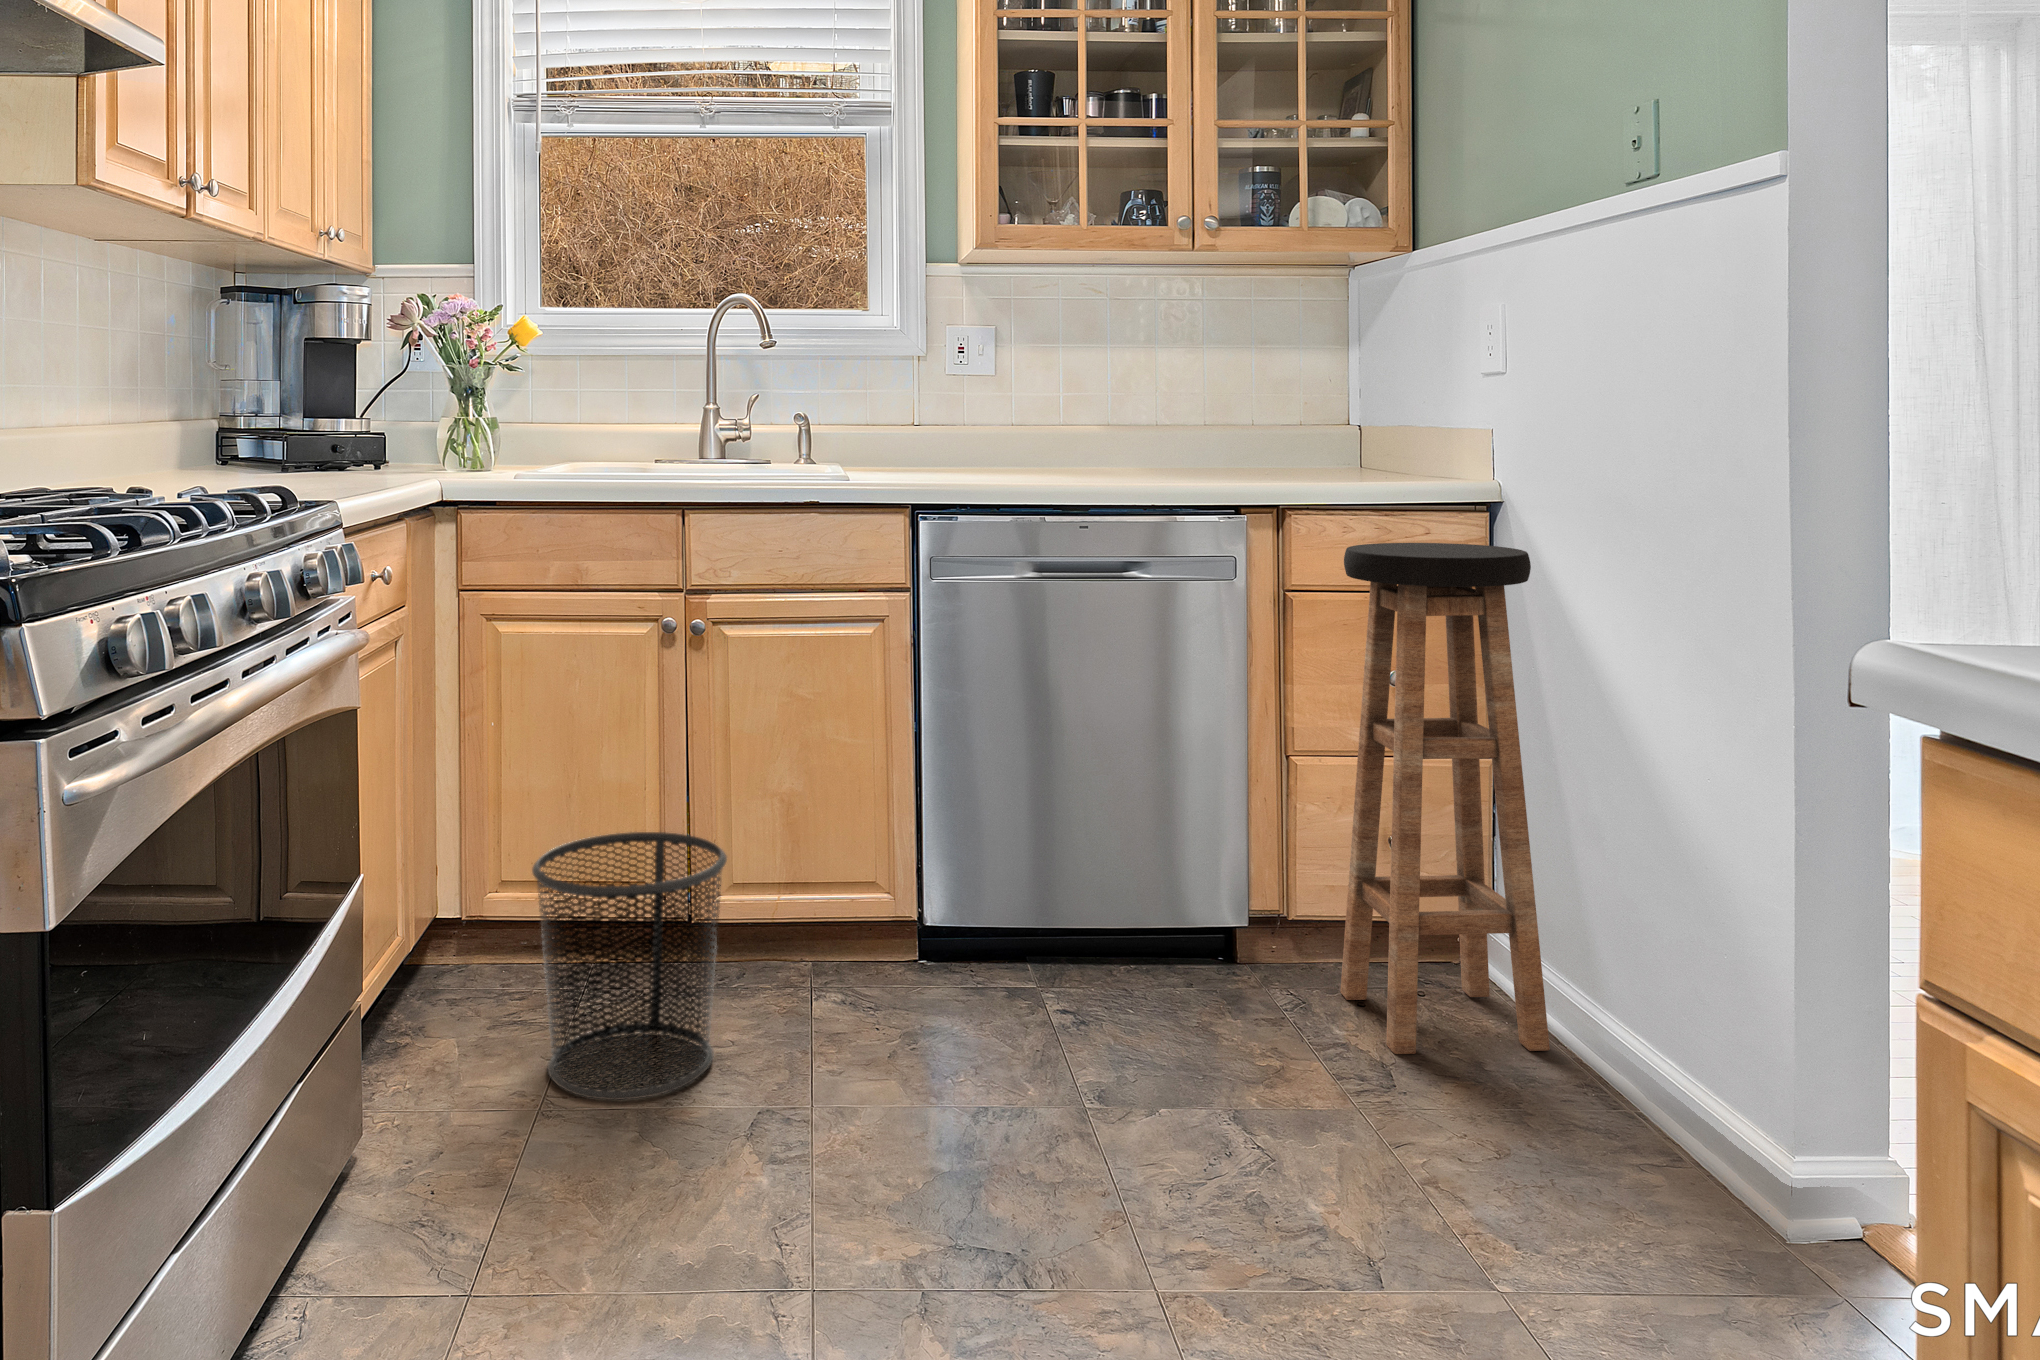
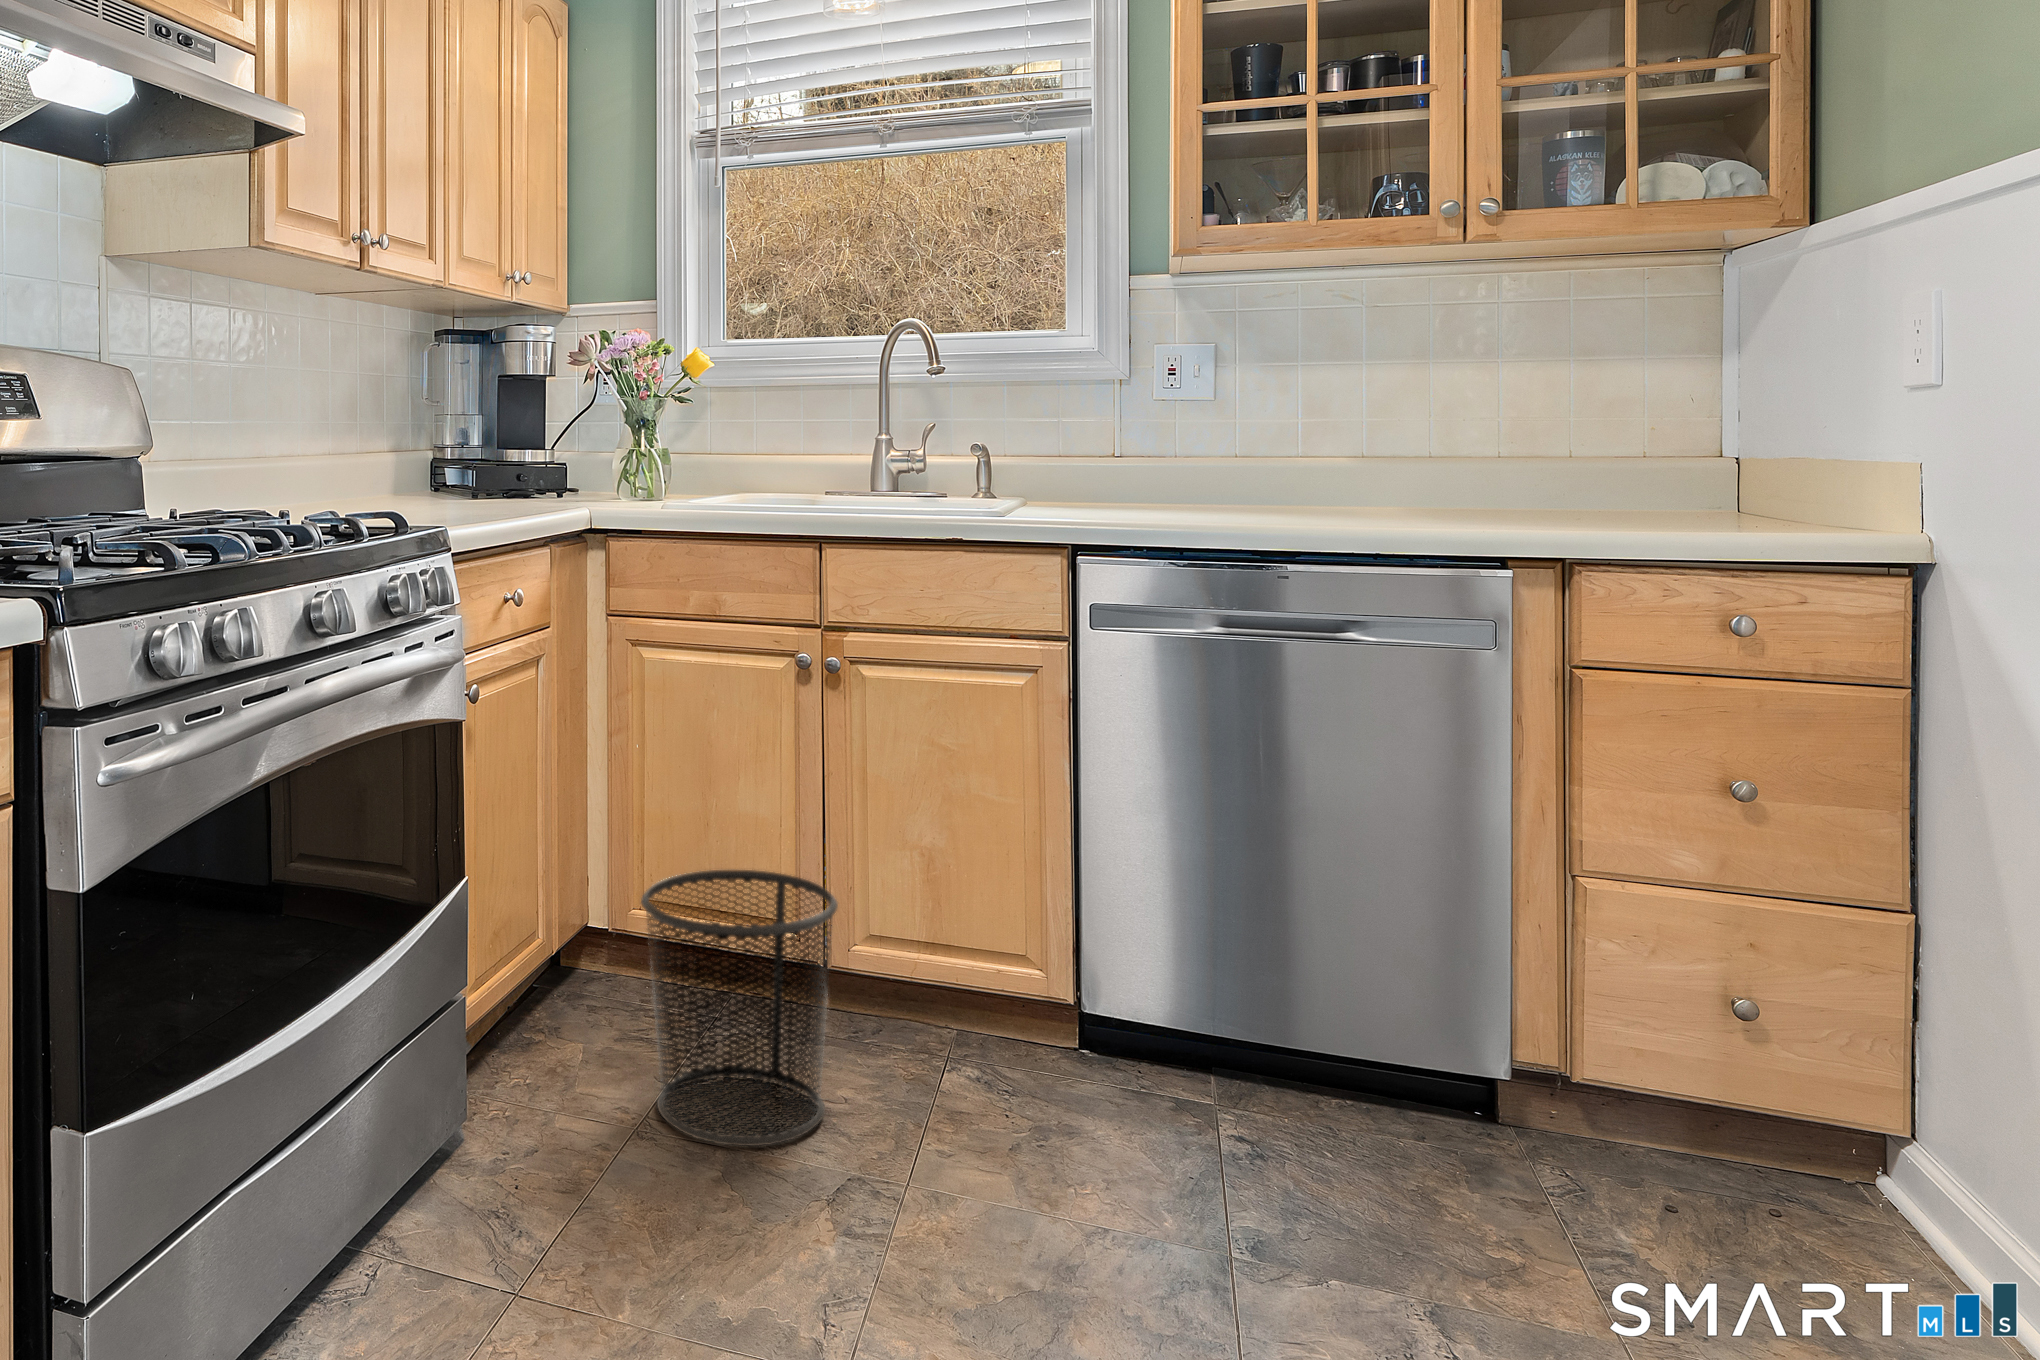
bar stool: present [1340,543,1550,1054] -> none [1626,610,1957,1324]

